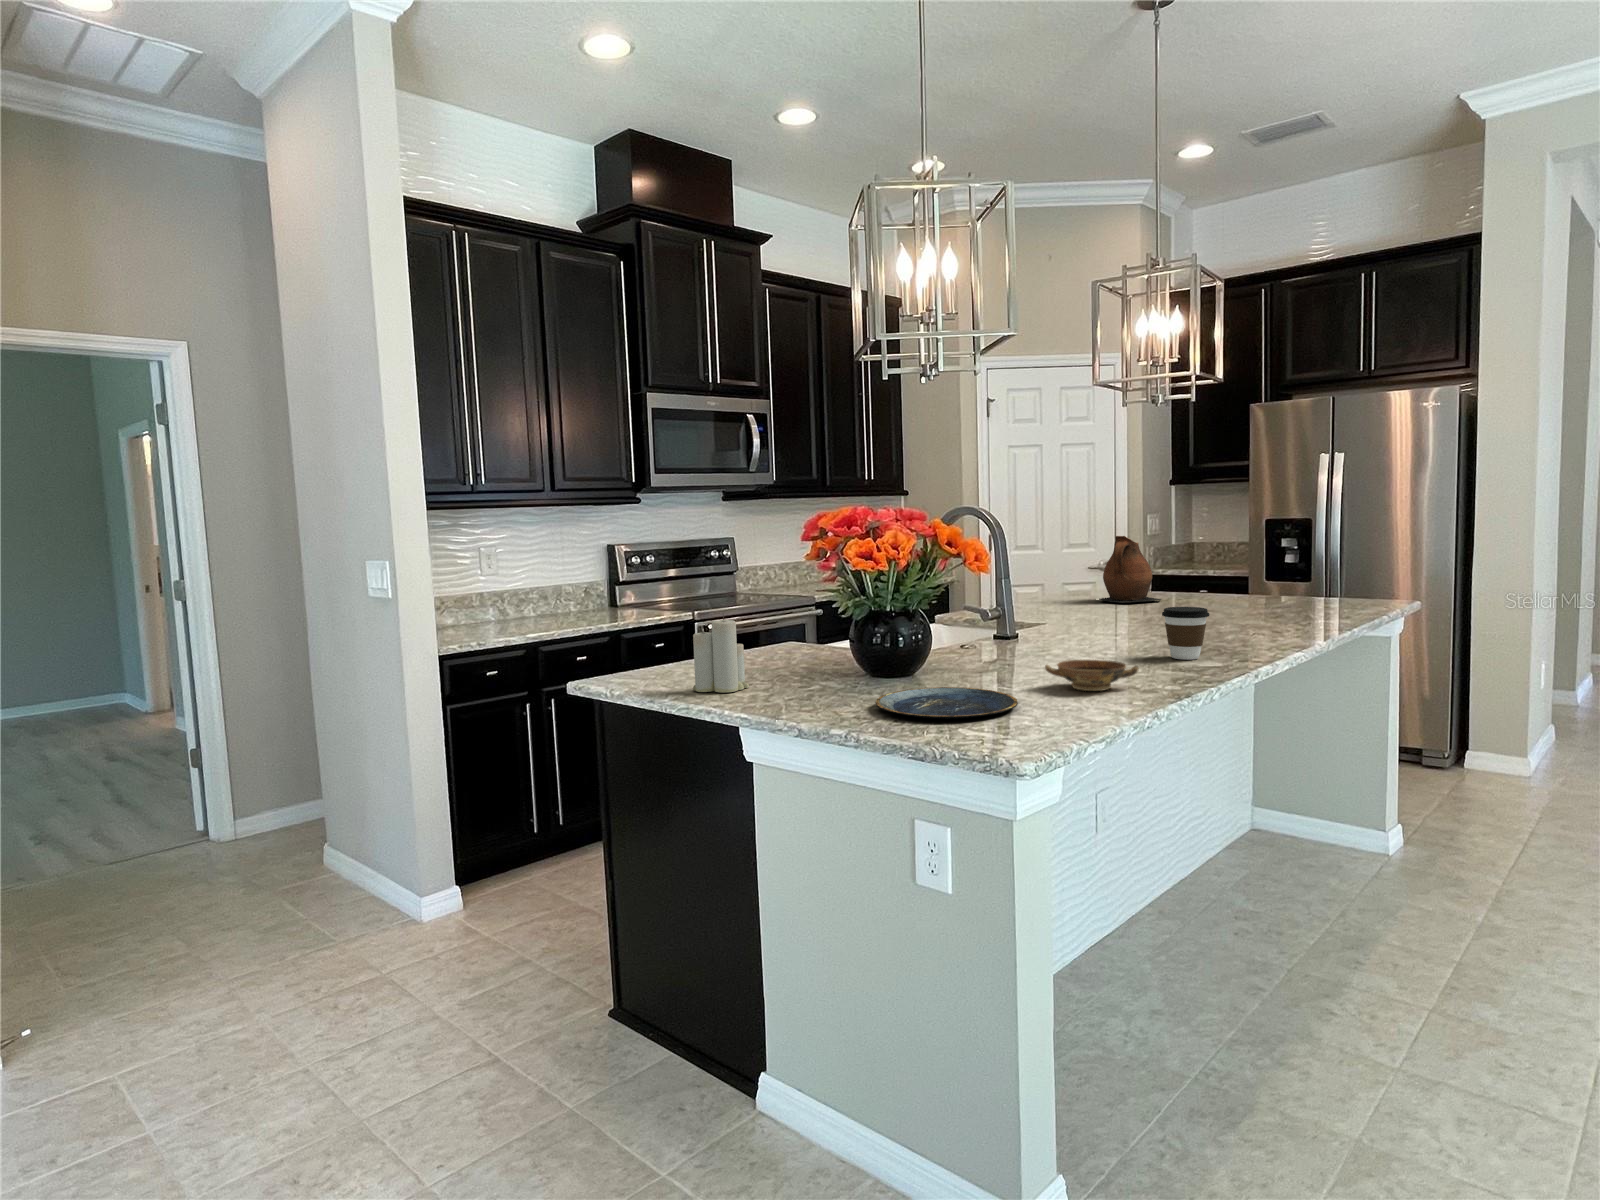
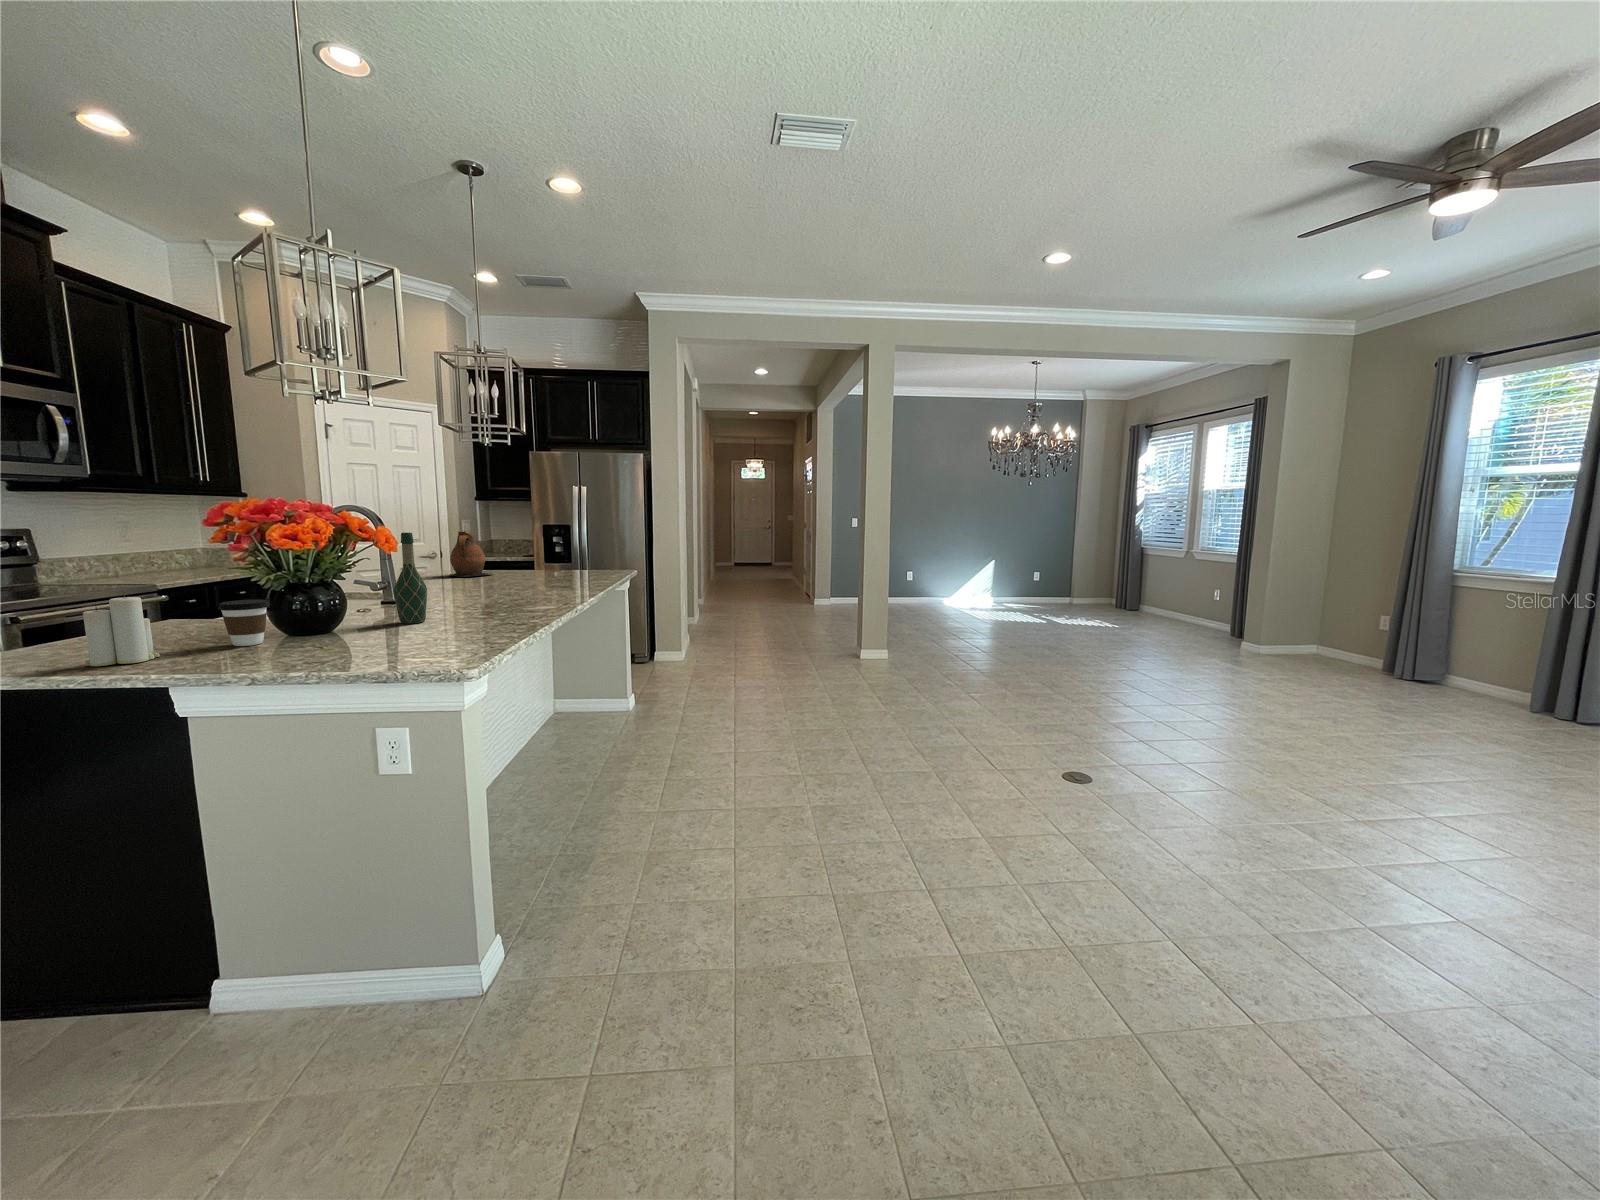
wine bottle: none [986,545,1027,673] -> present [394,533,427,623]
coffee cup: present [1162,607,1209,660] -> present [218,600,269,646]
bowl: present [1045,660,1139,691] -> none [450,607,514,627]
plate: present [876,687,1018,719] -> none [319,633,440,656]

